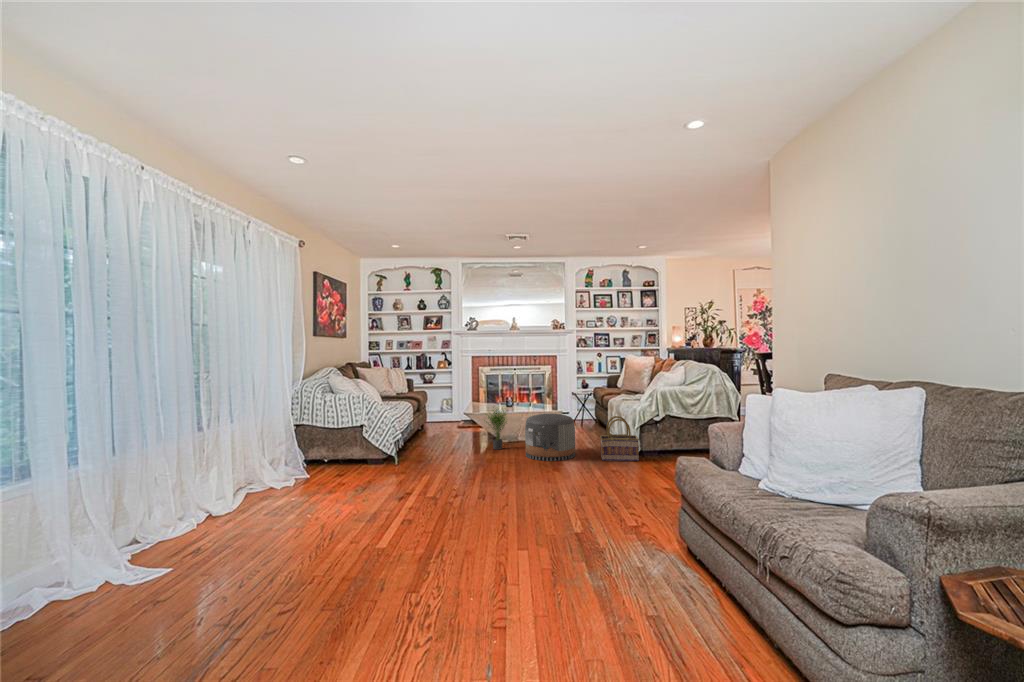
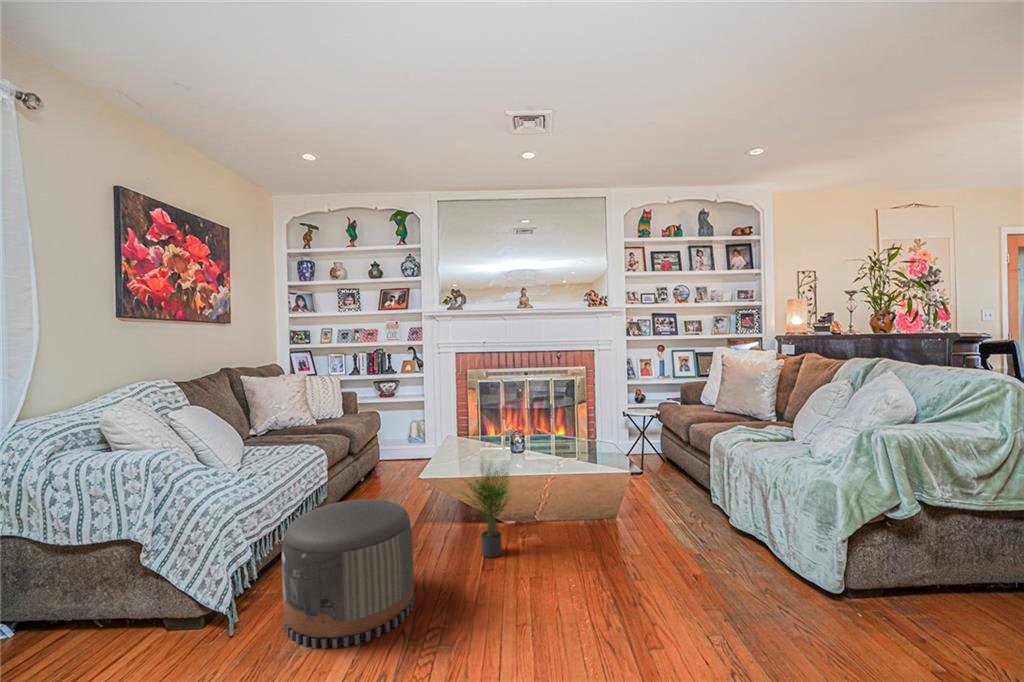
pouf: present [525,414,575,461] -> present [281,499,414,649]
basket: present [600,416,639,461] -> none [737,501,858,631]

